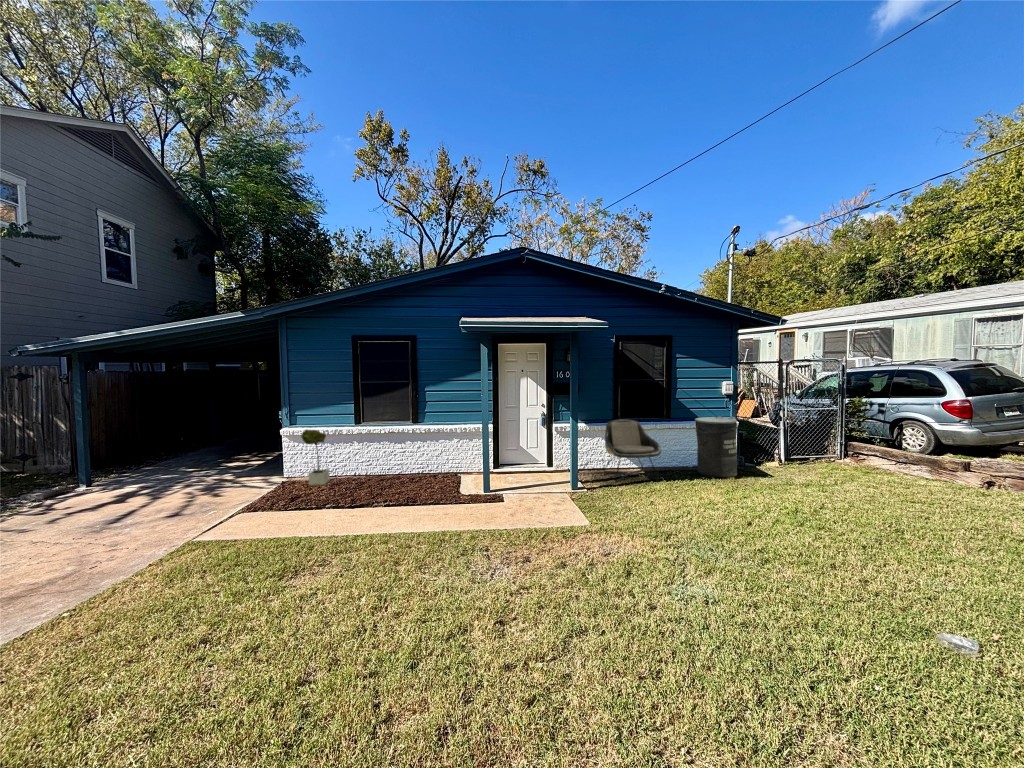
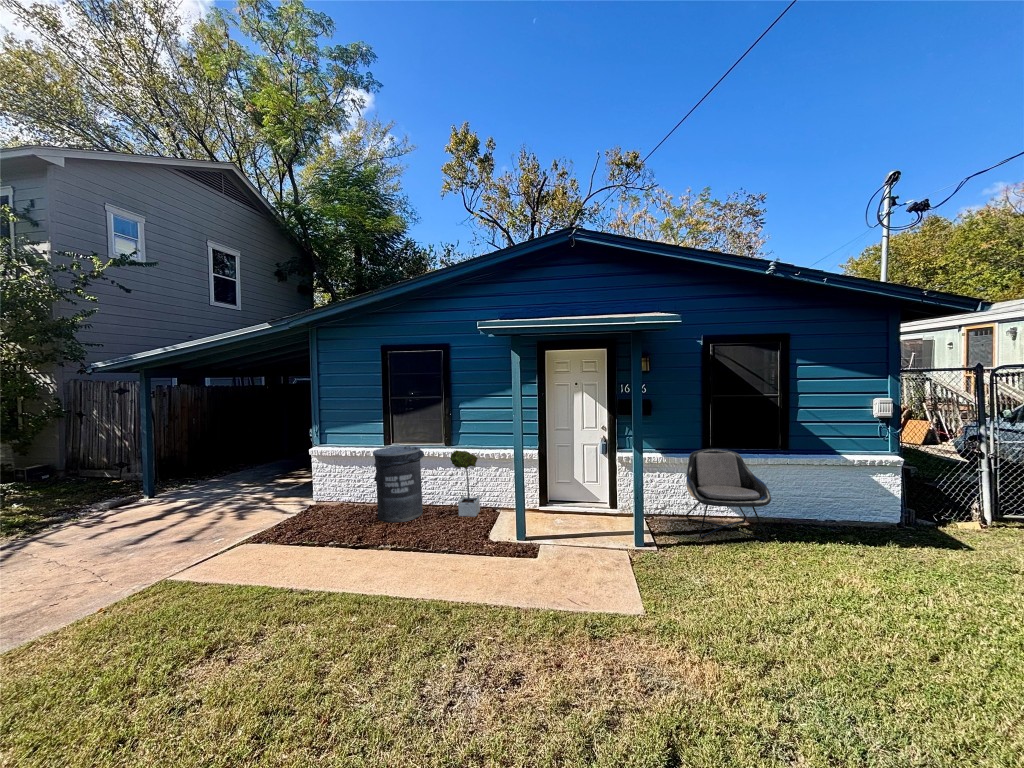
trash can: present [695,416,737,477] -> present [373,446,424,522]
potted tree: present [301,430,330,485] -> present [450,450,480,517]

